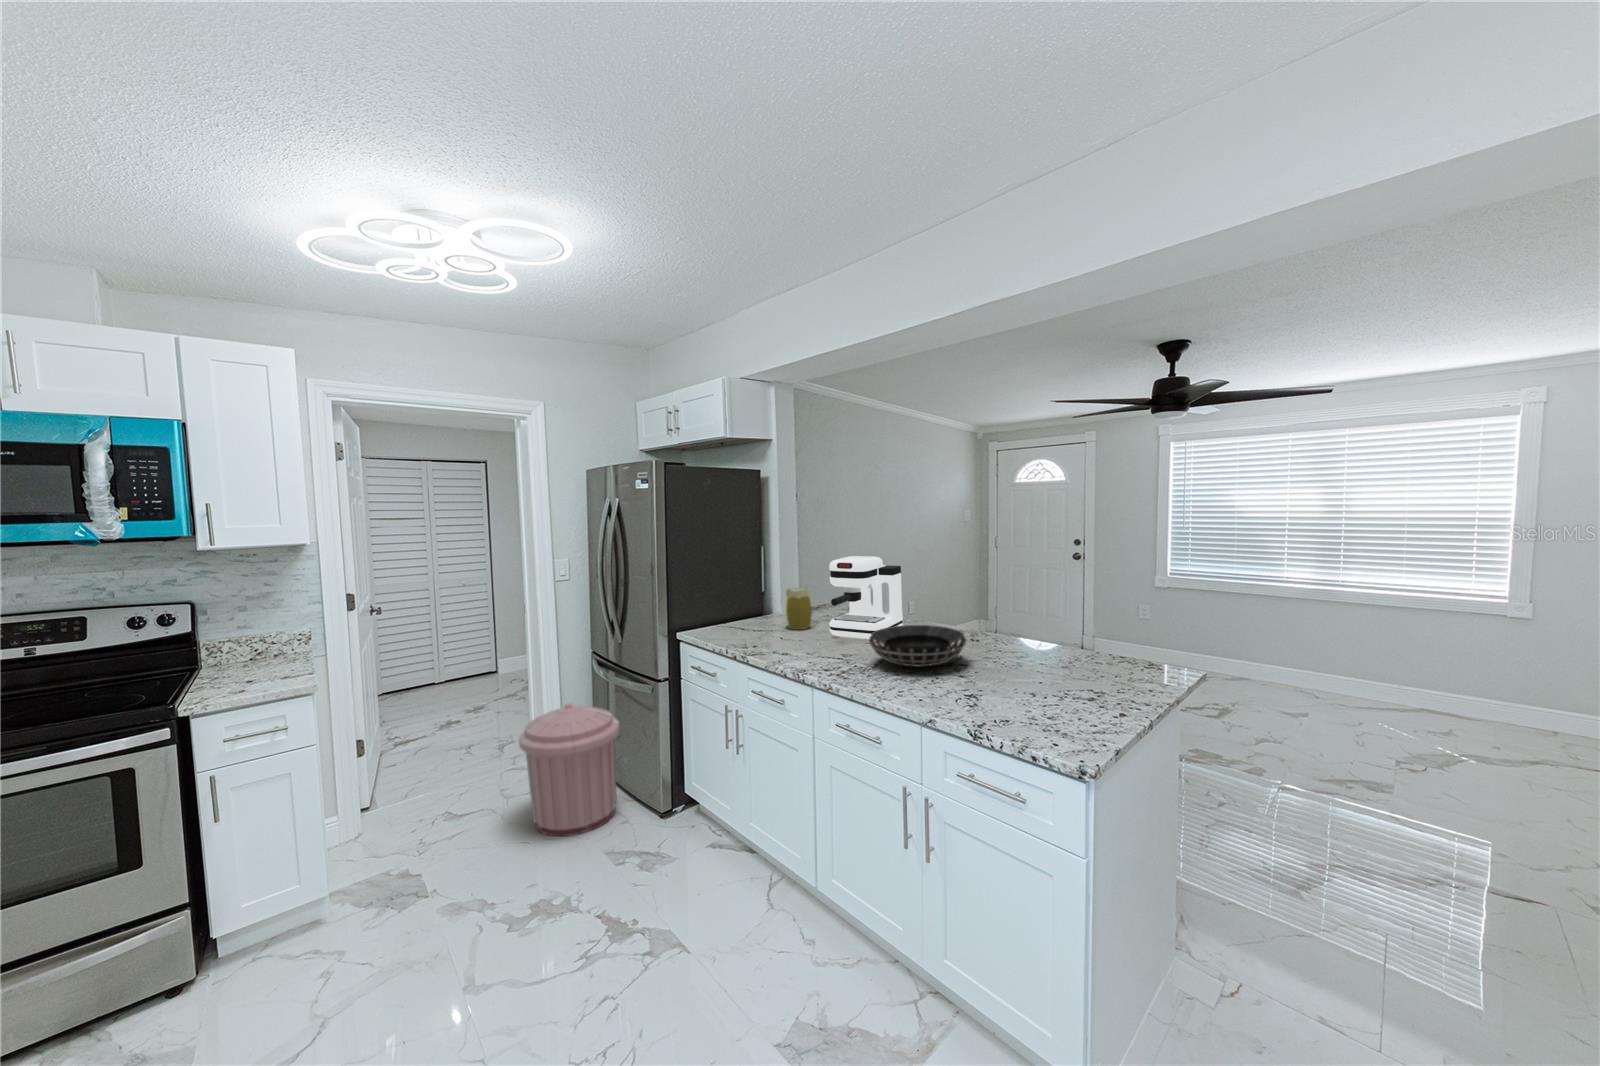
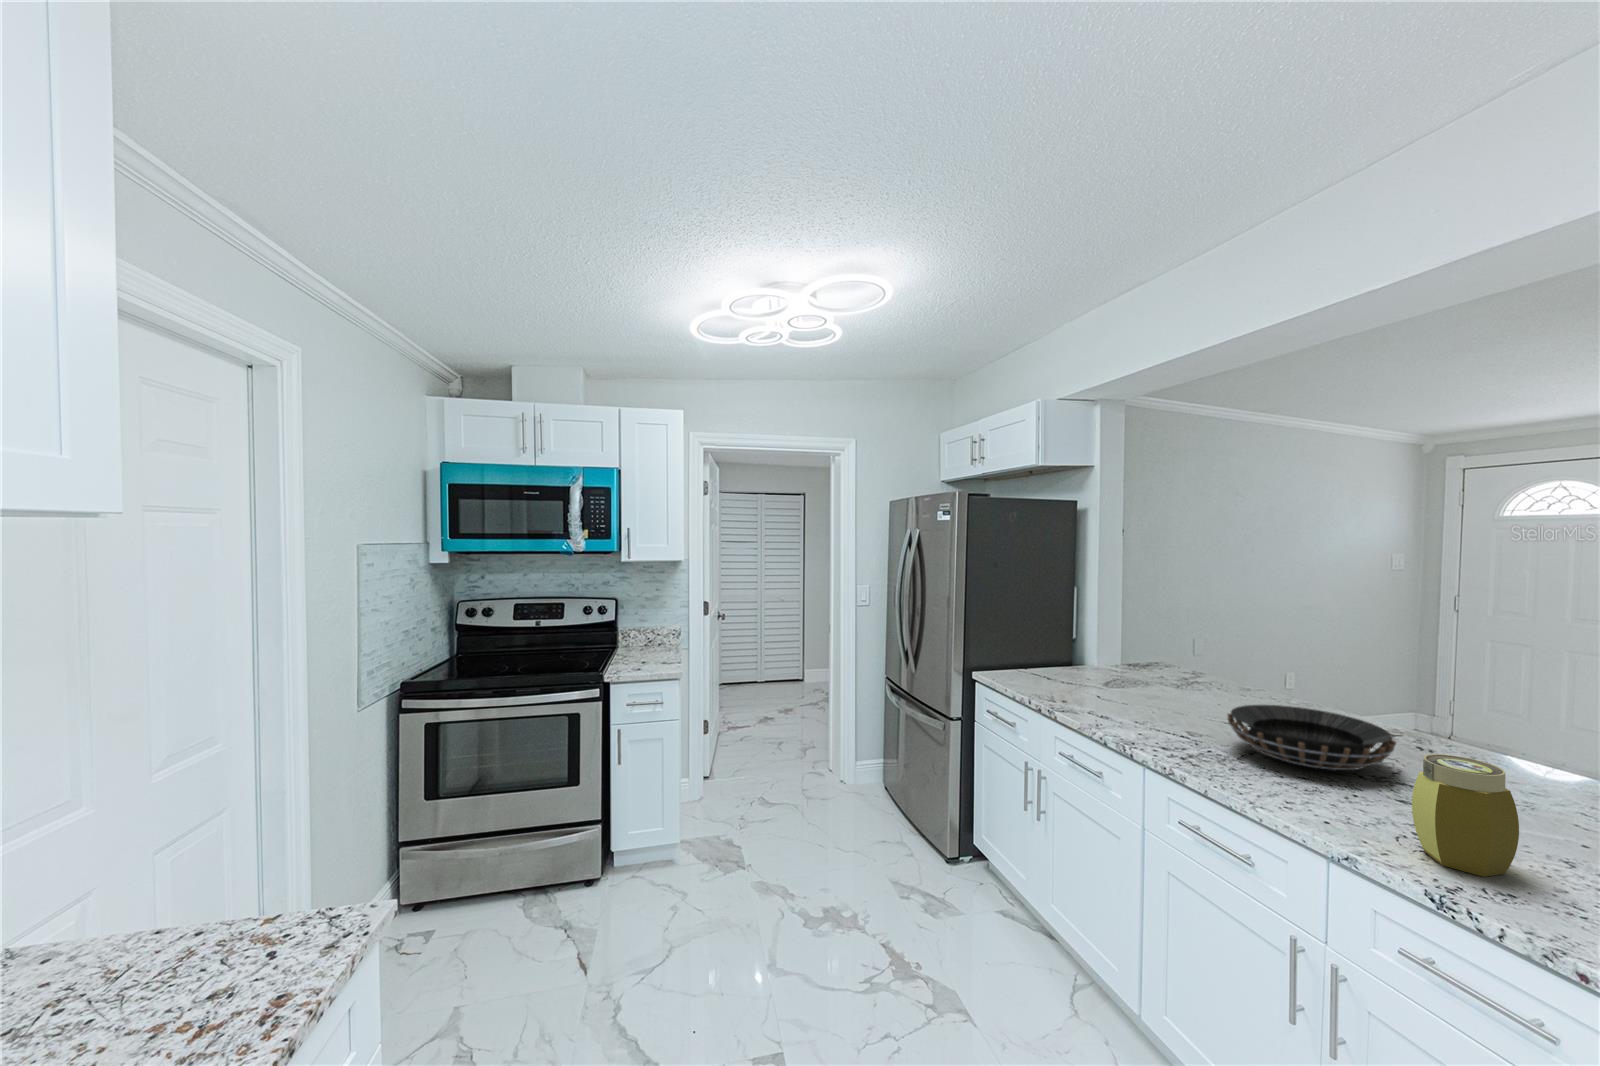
coffee maker: present [829,556,903,639] -> none [1162,608,1270,718]
jar: present [785,587,812,630] -> present [1412,754,1519,877]
trash can: present [519,703,619,836] -> none [816,725,909,859]

